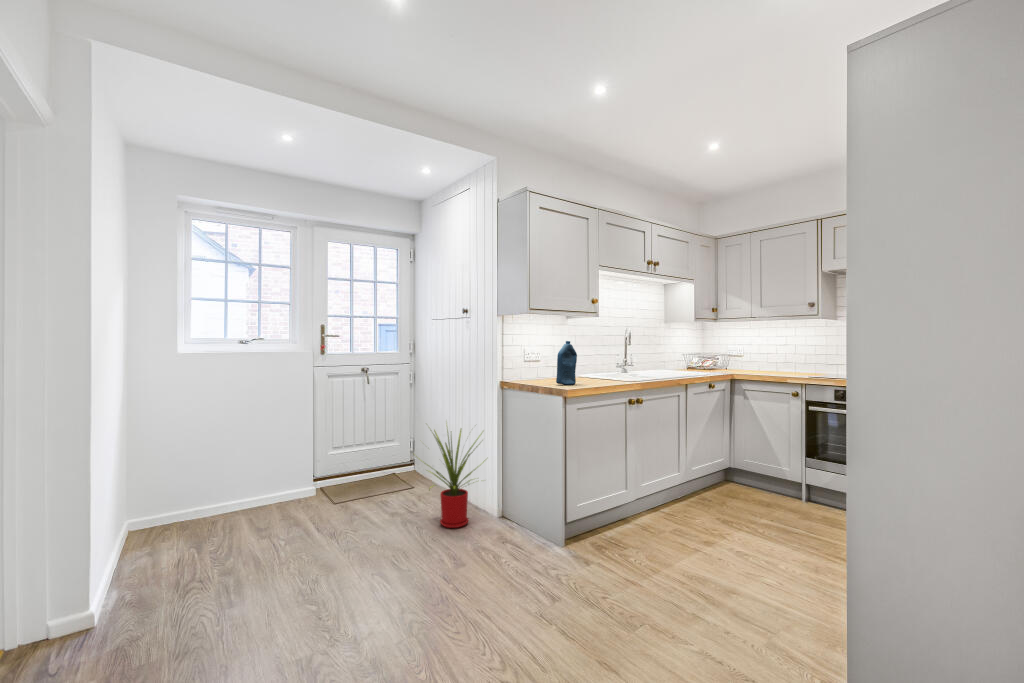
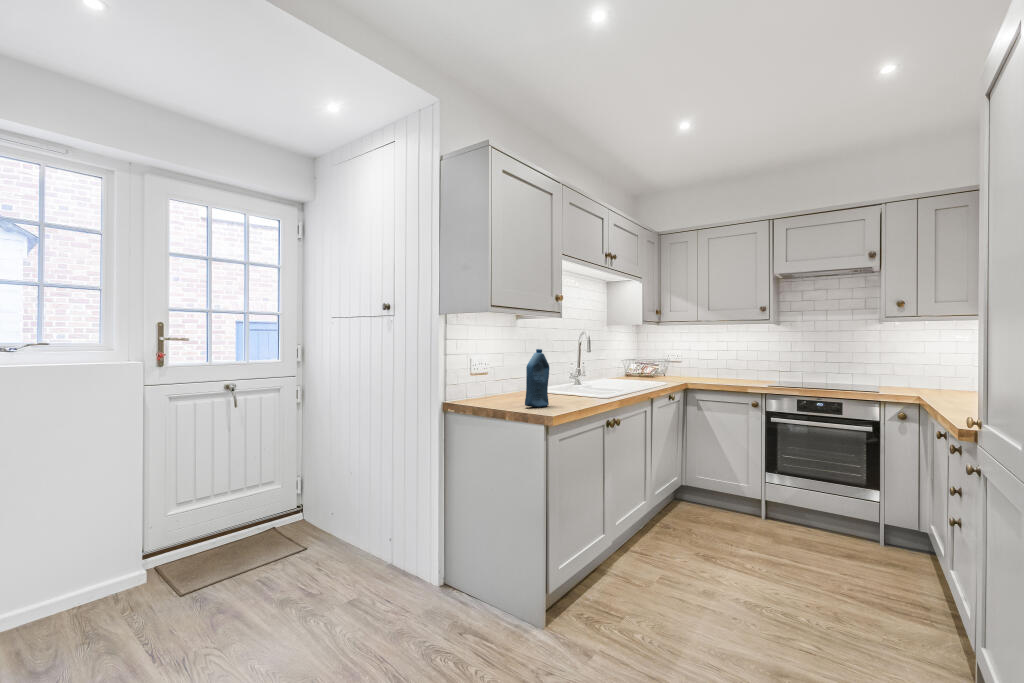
house plant: present [427,429,484,528] -> none [315,460,428,620]

